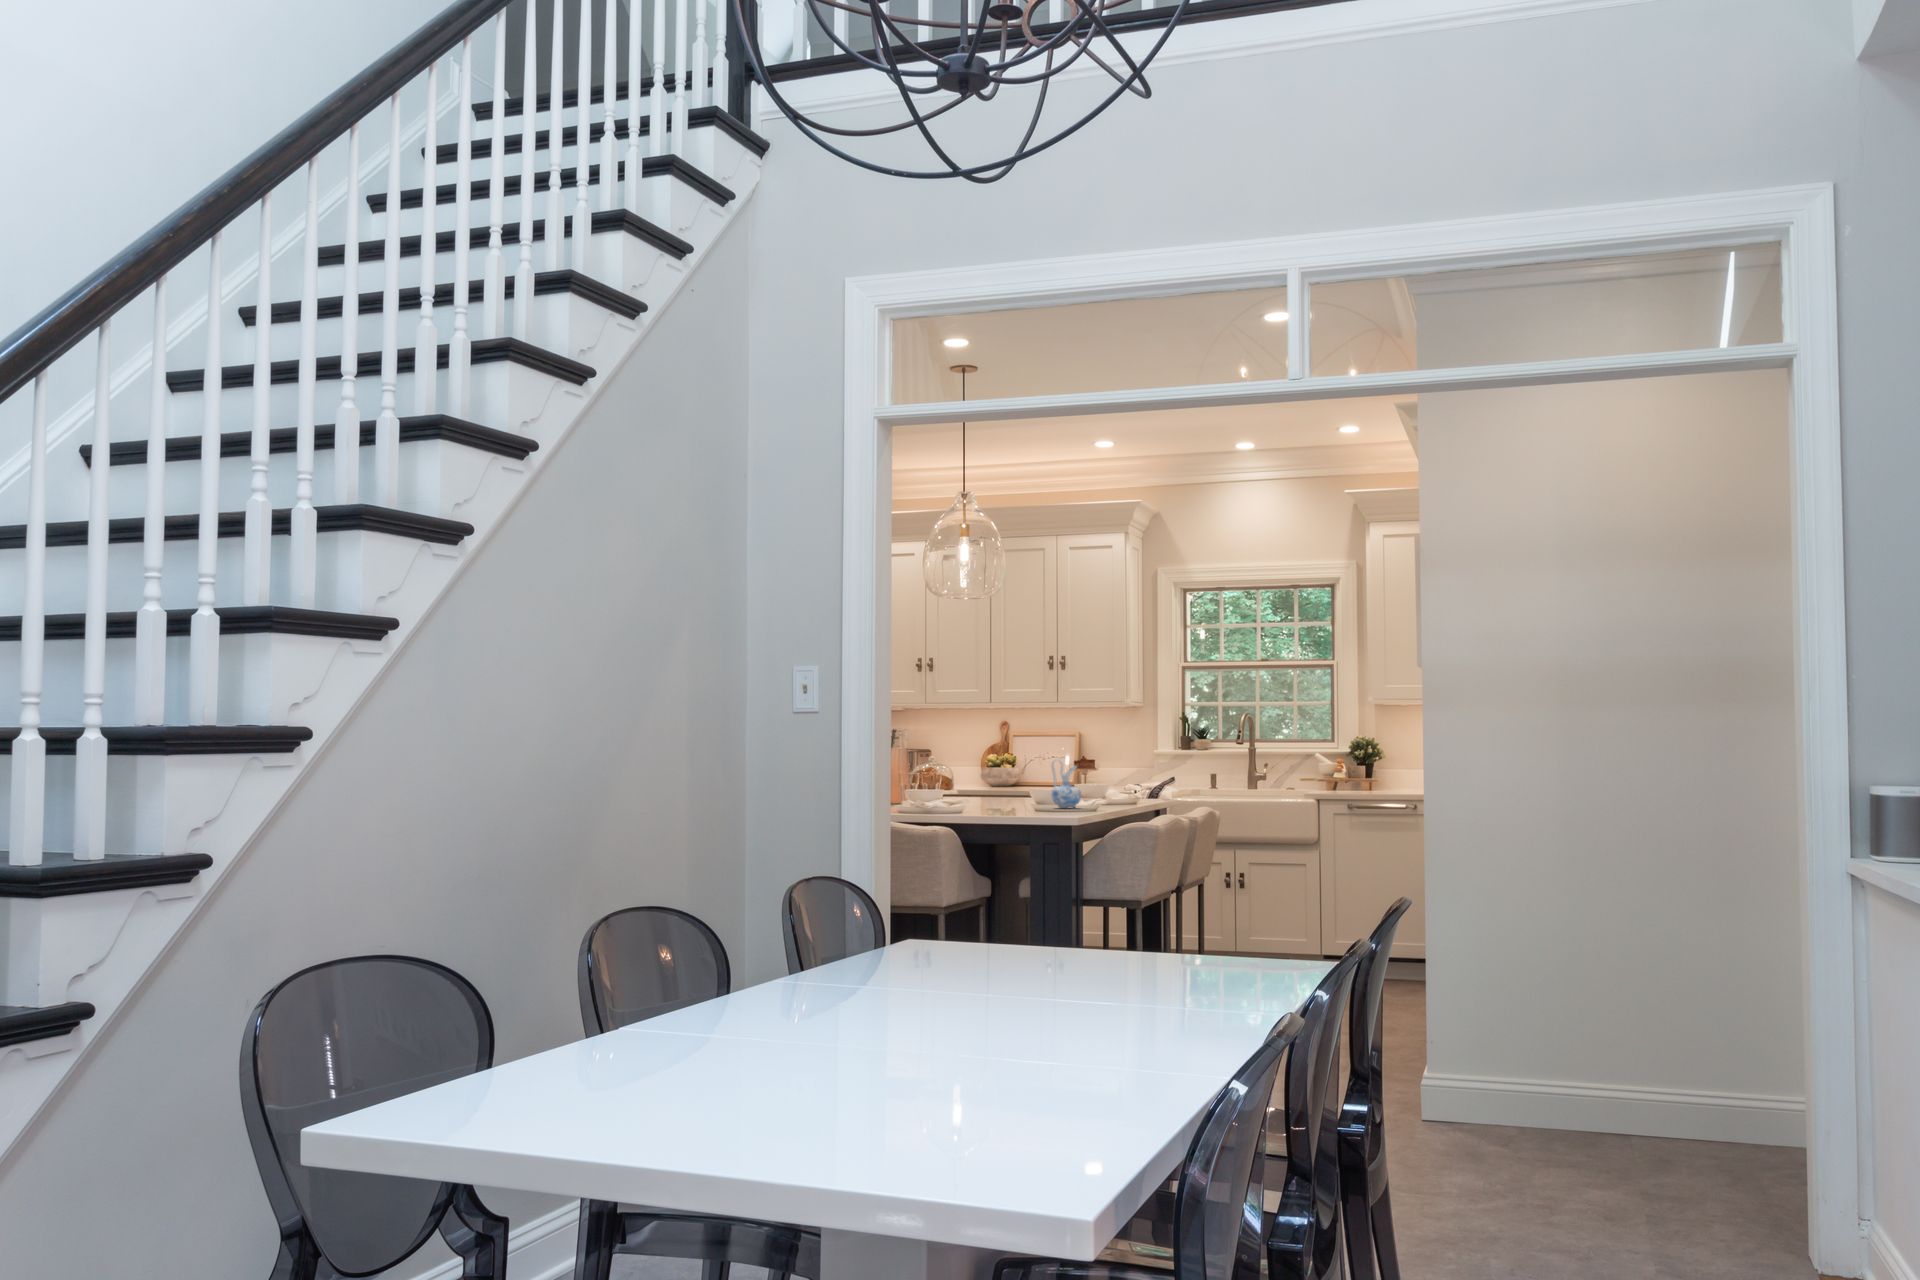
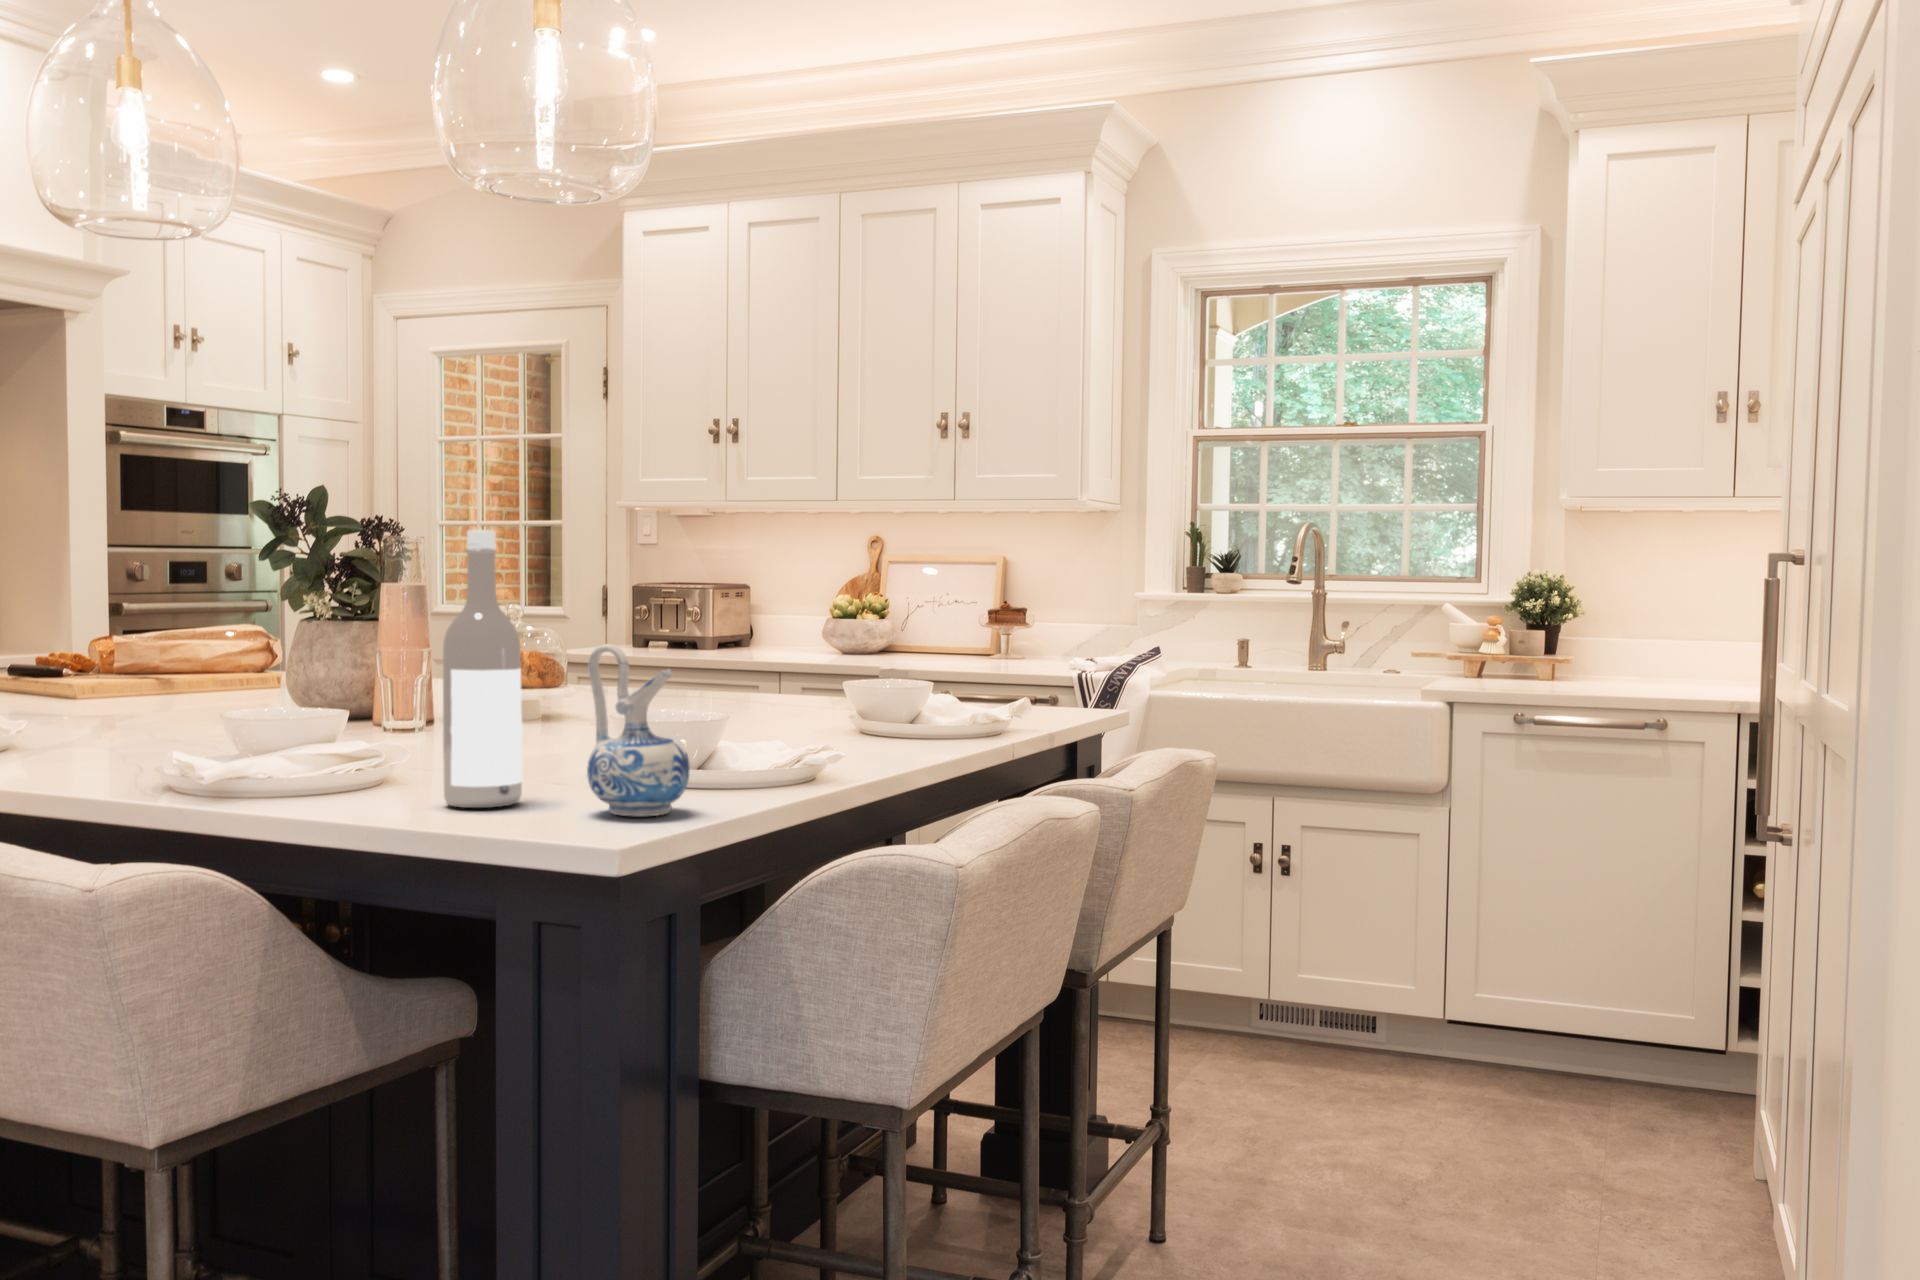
wine bottle: none [1005,725,1027,808] -> present [443,530,523,808]

